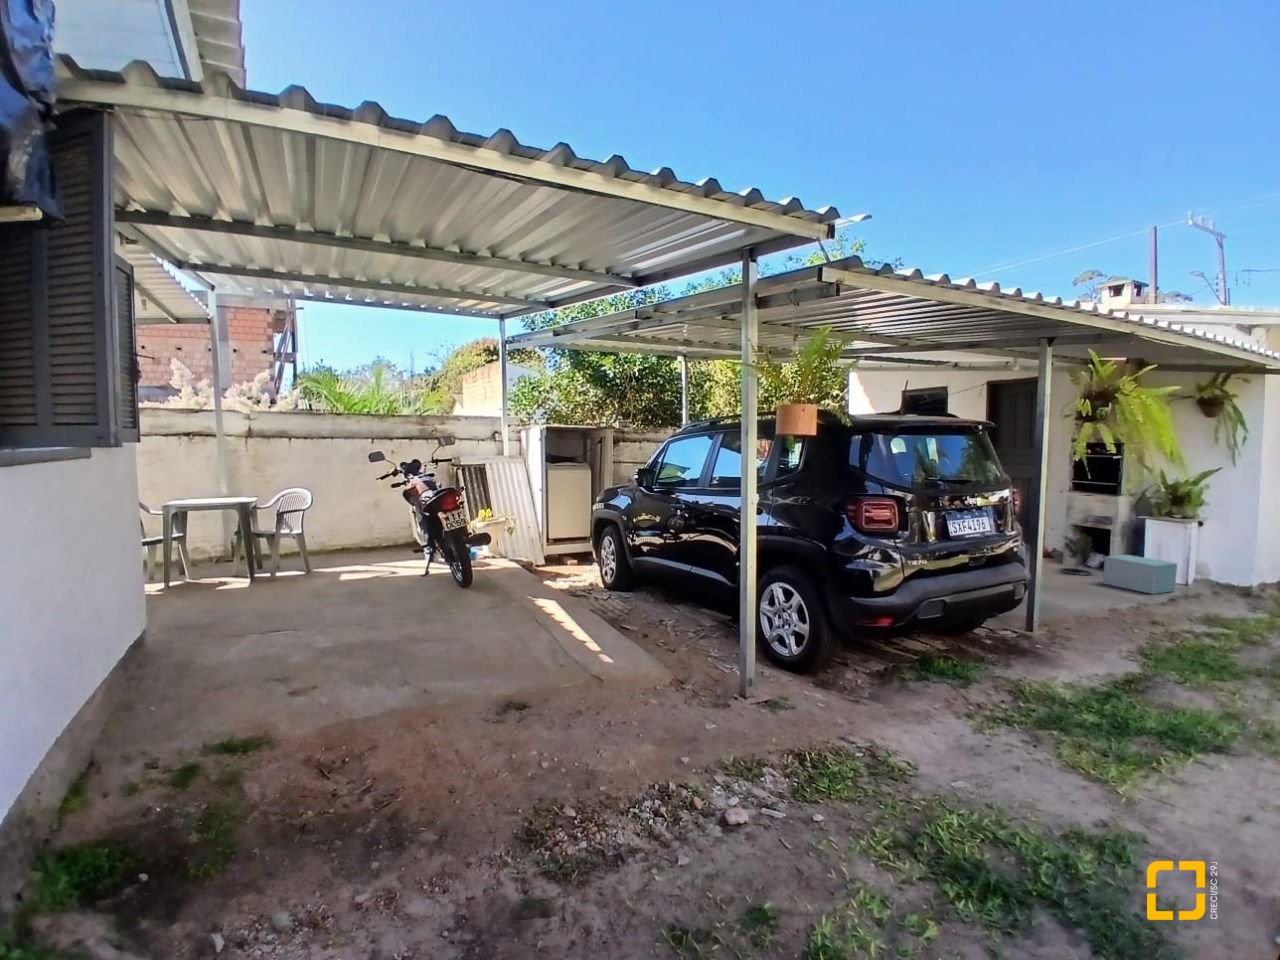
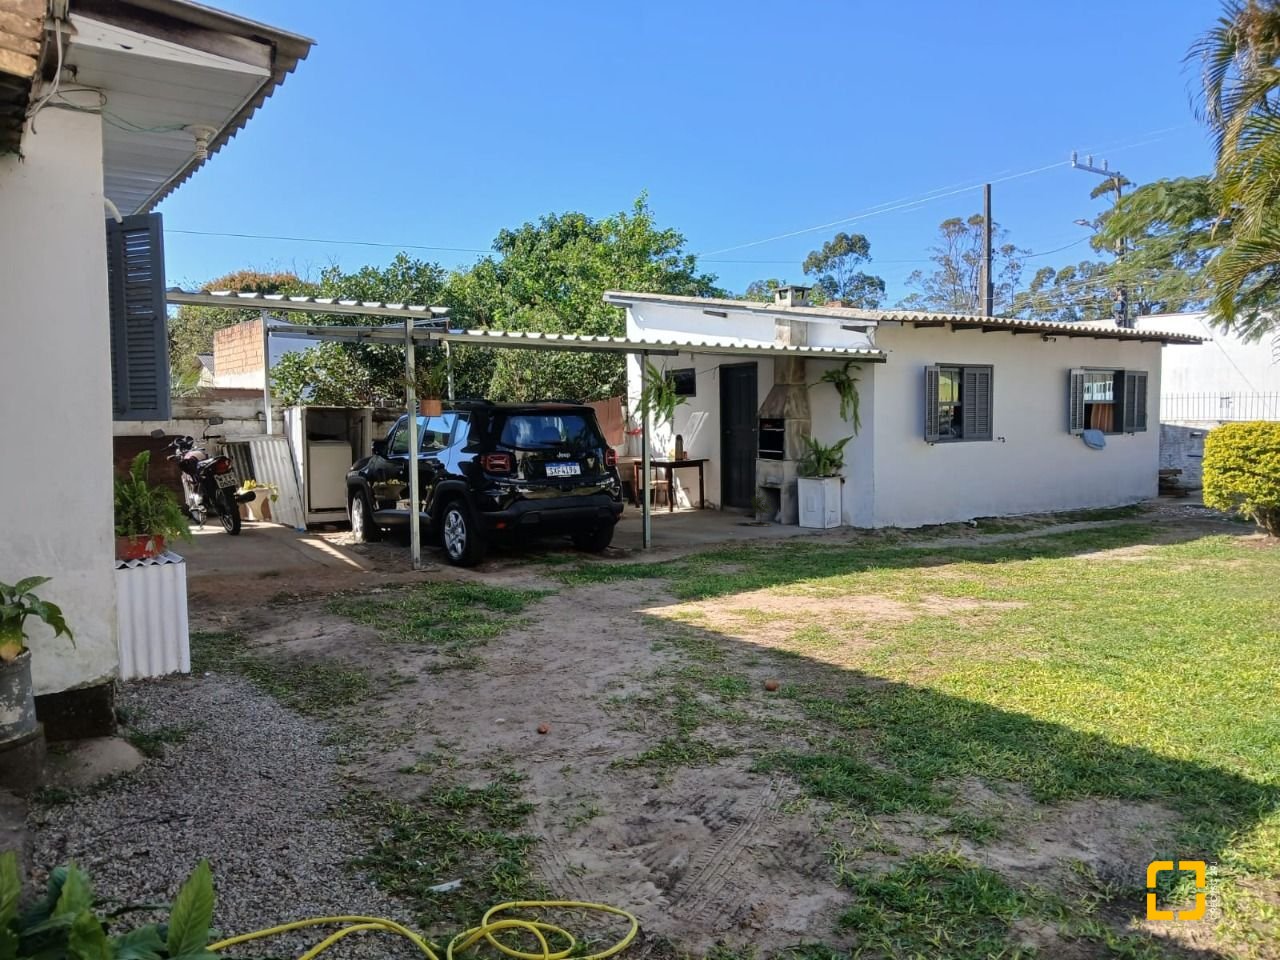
storage box: present [1103,555,1177,594] -> none [767,508,816,536]

